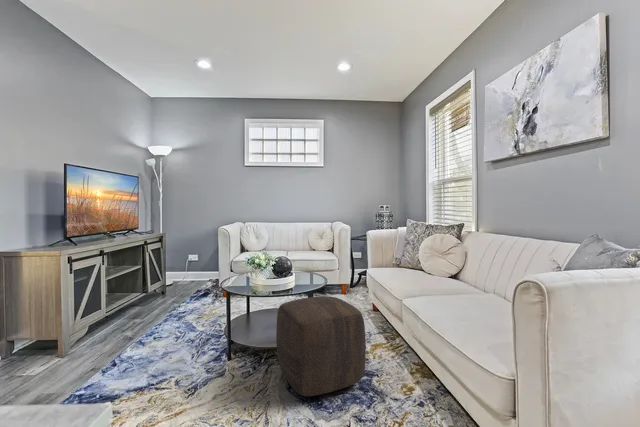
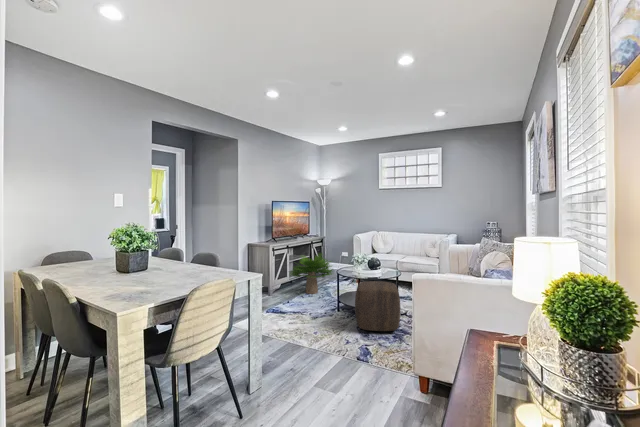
potted plant: none [105,256,201,333] -> present [290,254,332,294]

